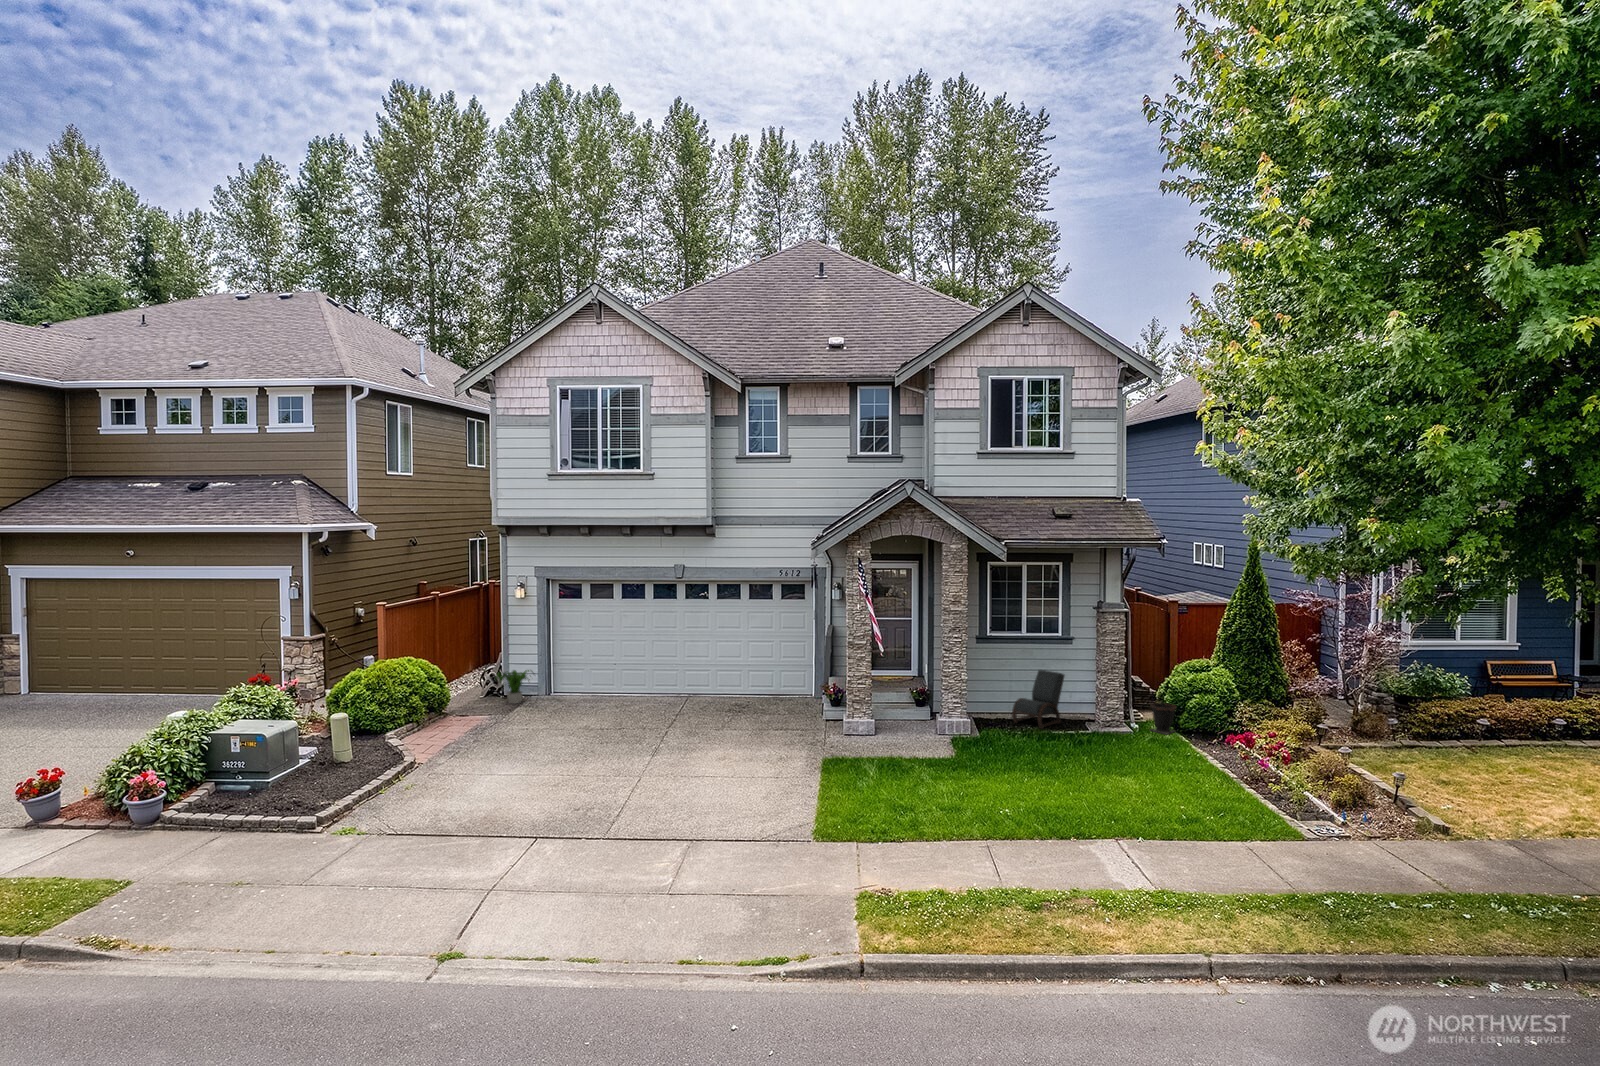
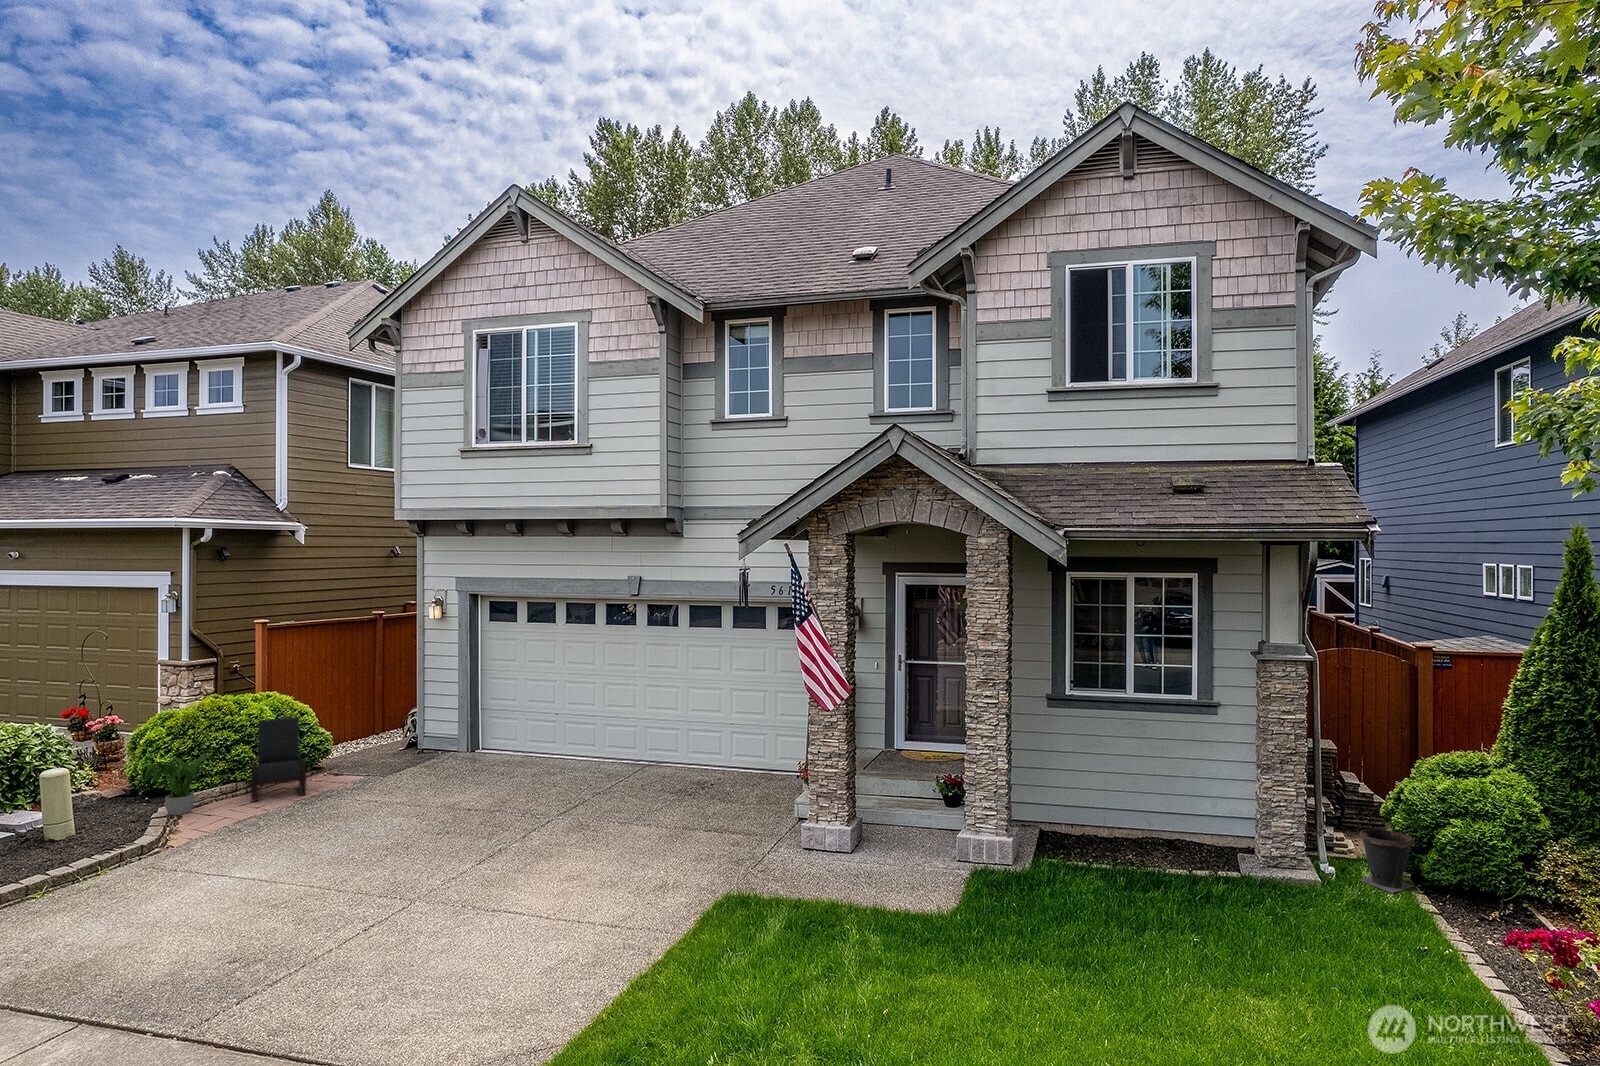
potted plant: present [495,670,529,704] -> present [145,755,219,815]
lounge chair: present [1012,670,1064,729] -> present [251,717,307,801]

